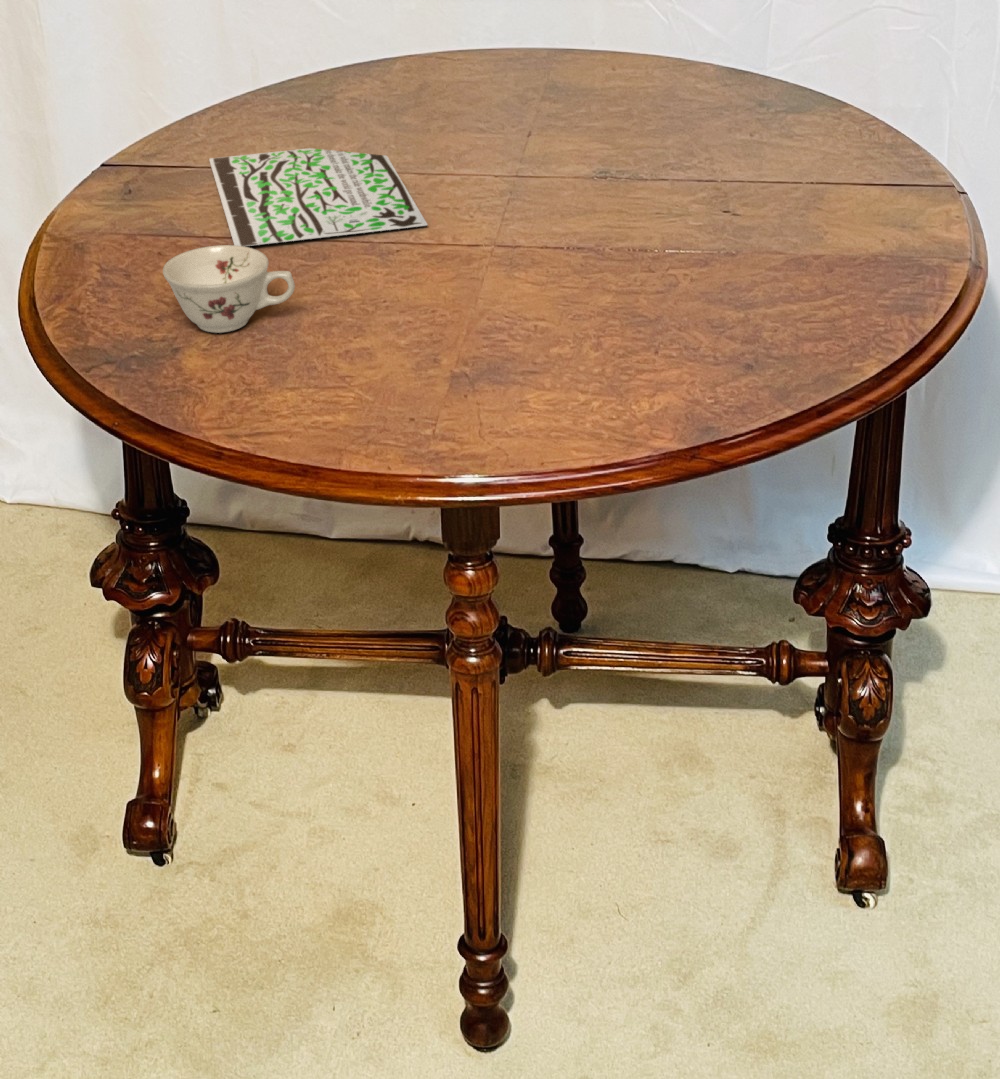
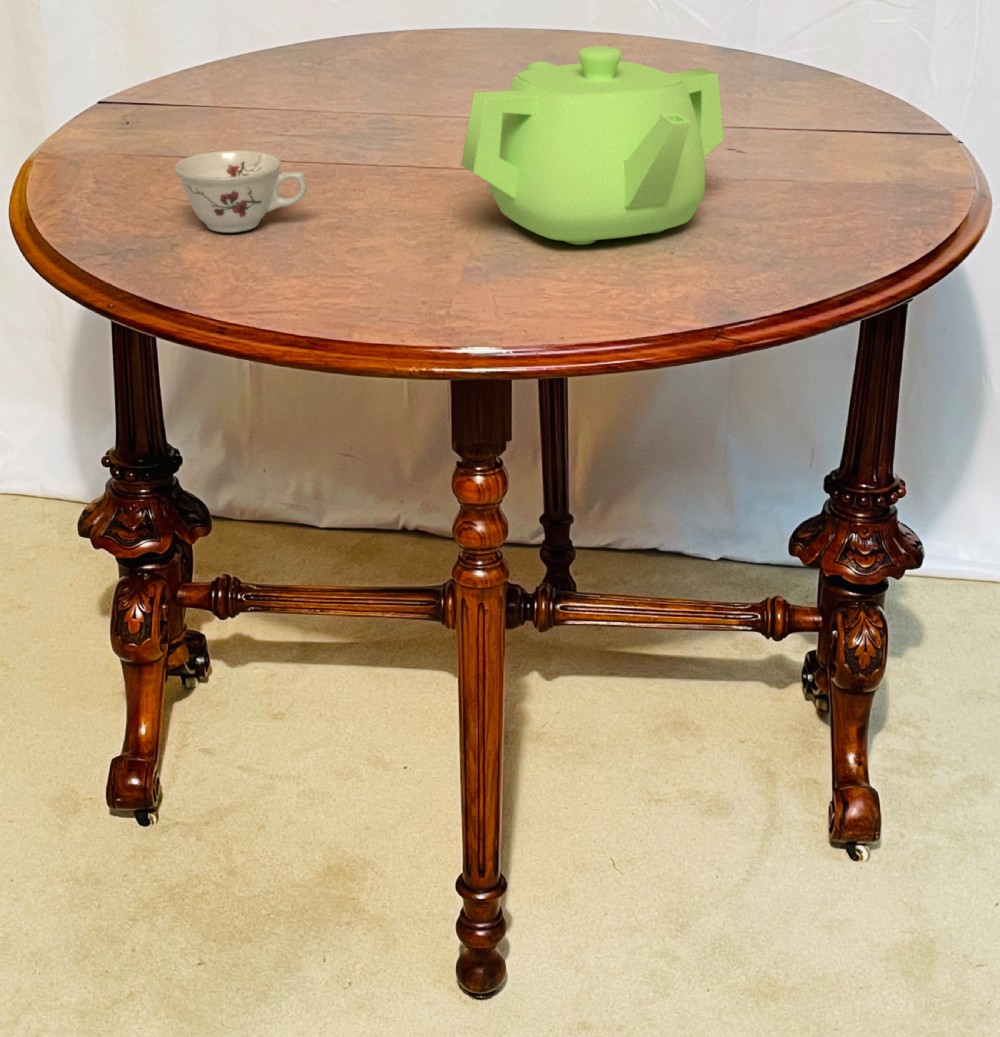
teapot: none [446,145,714,346] -> present [461,46,724,244]
book: present [209,148,427,246] -> none [213,98,434,170]

